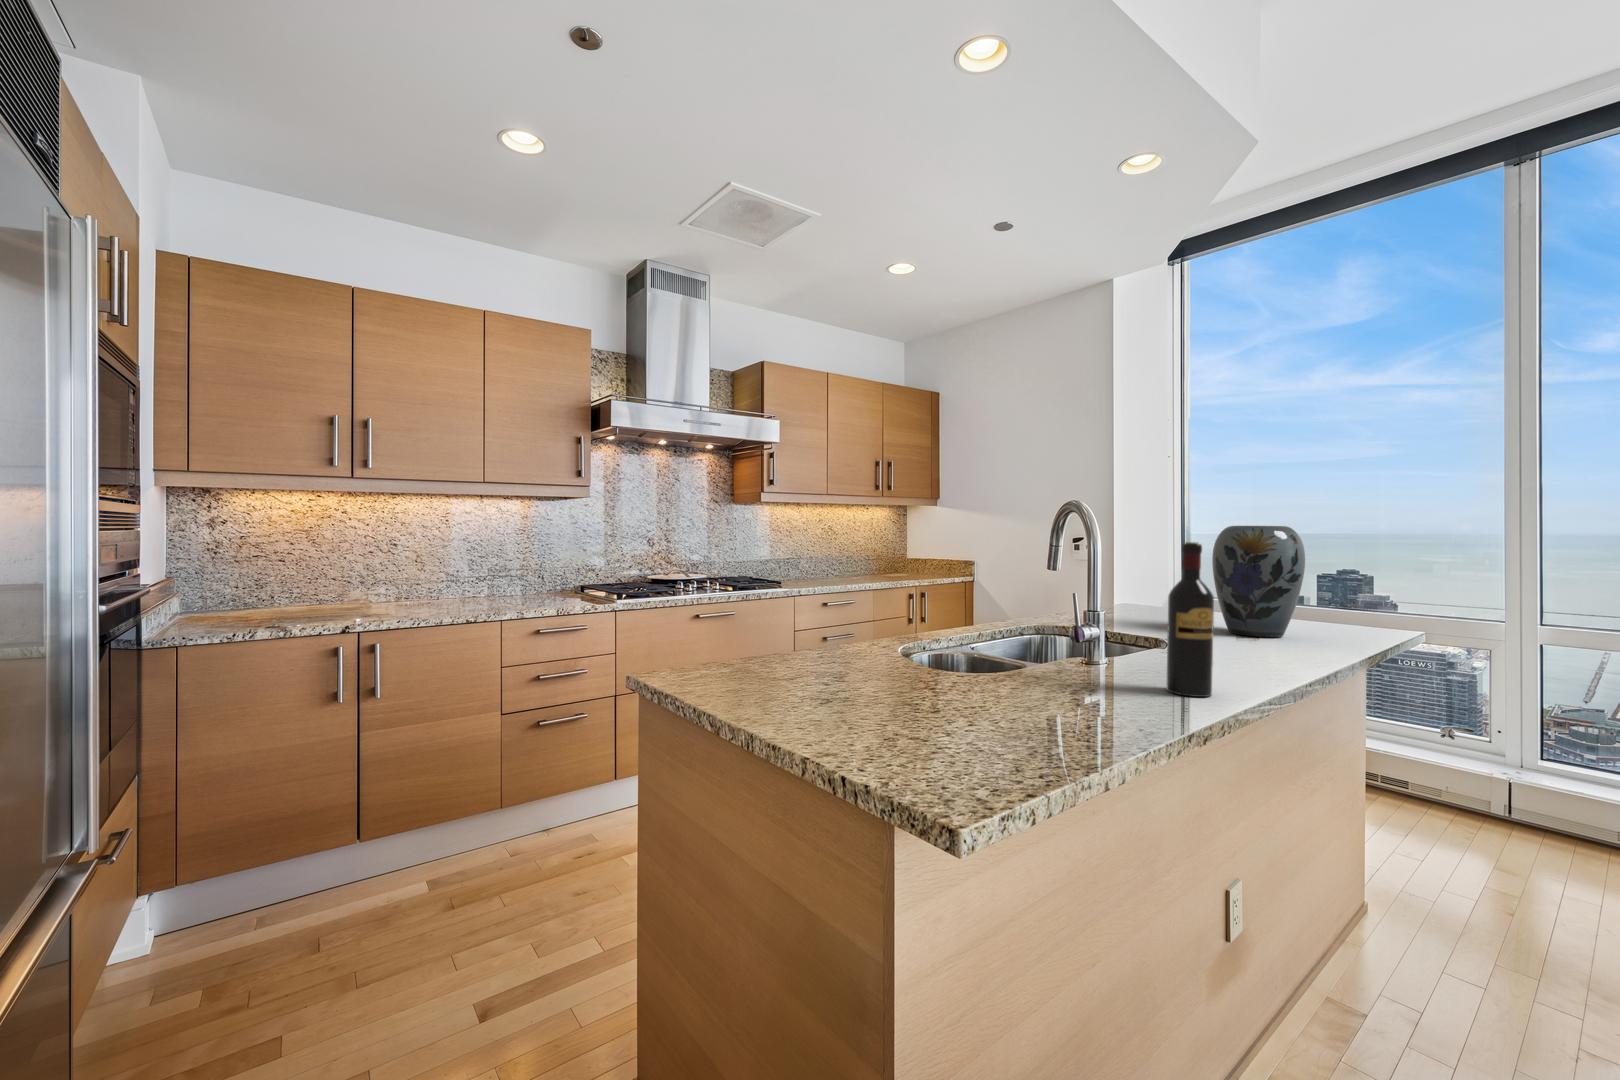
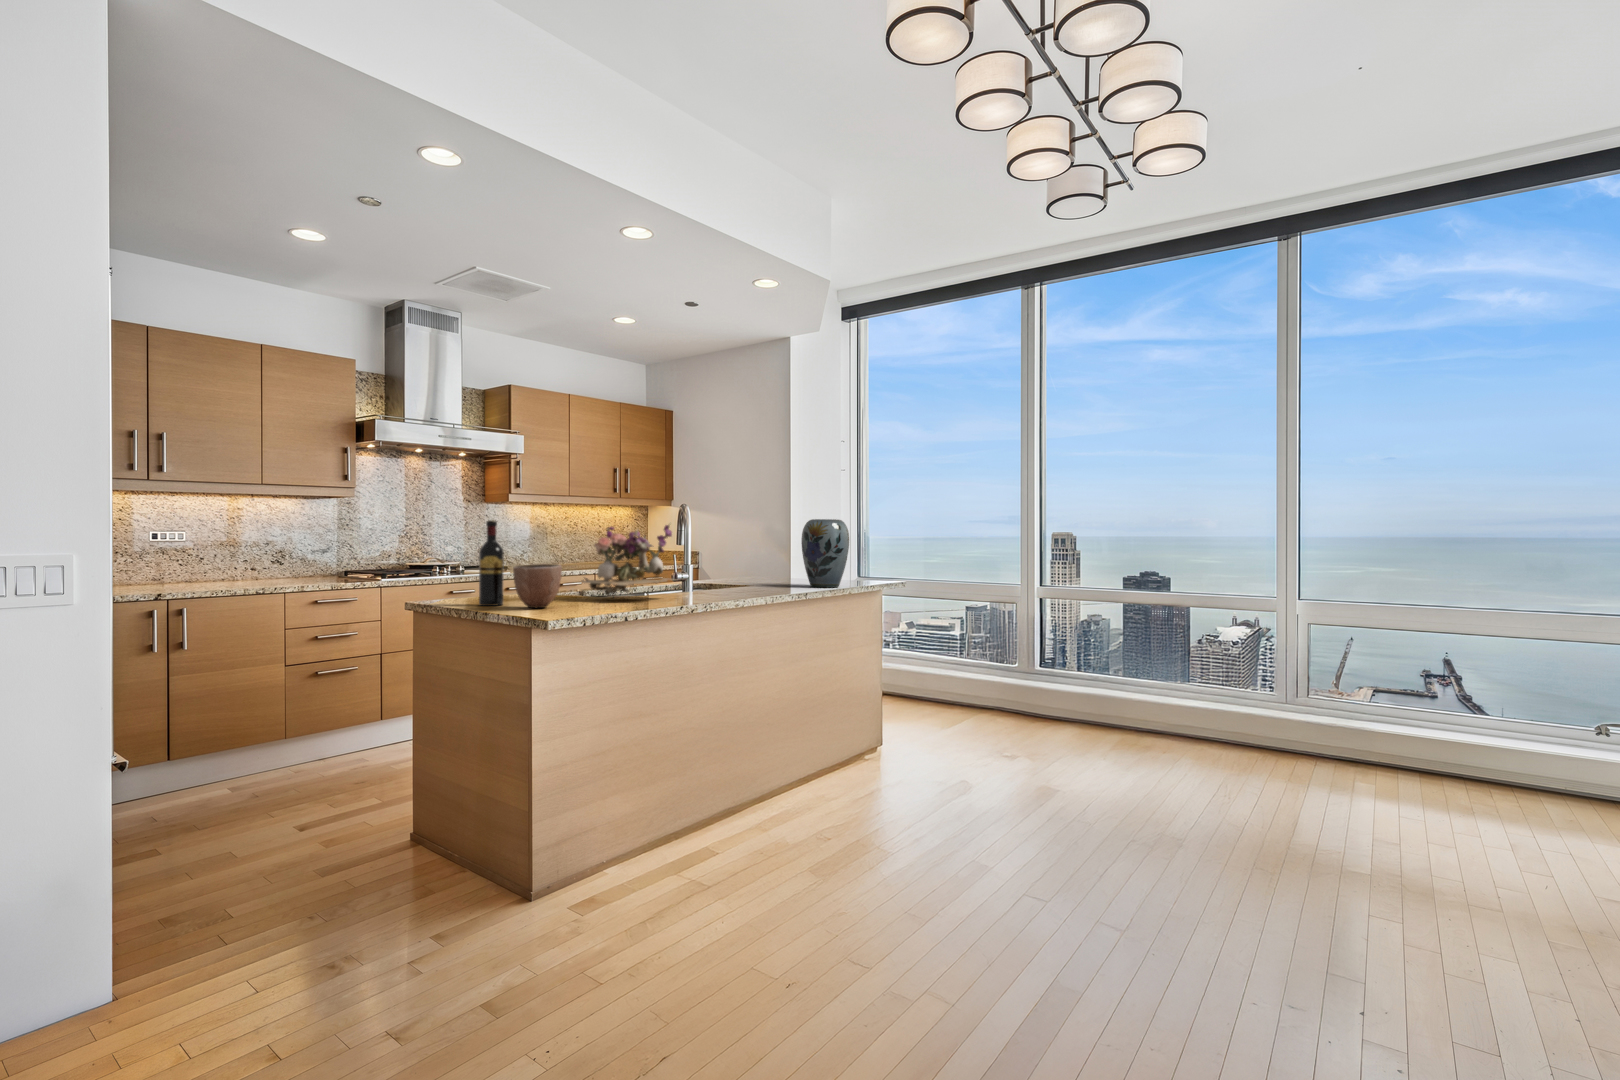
flower arrangement: none [912,536,1099,677] -> present [582,525,672,597]
wine bottle: present [1167,542,1214,697] -> present [479,520,504,606]
decorative bowl: none [830,626,927,727] -> present [513,564,562,608]

